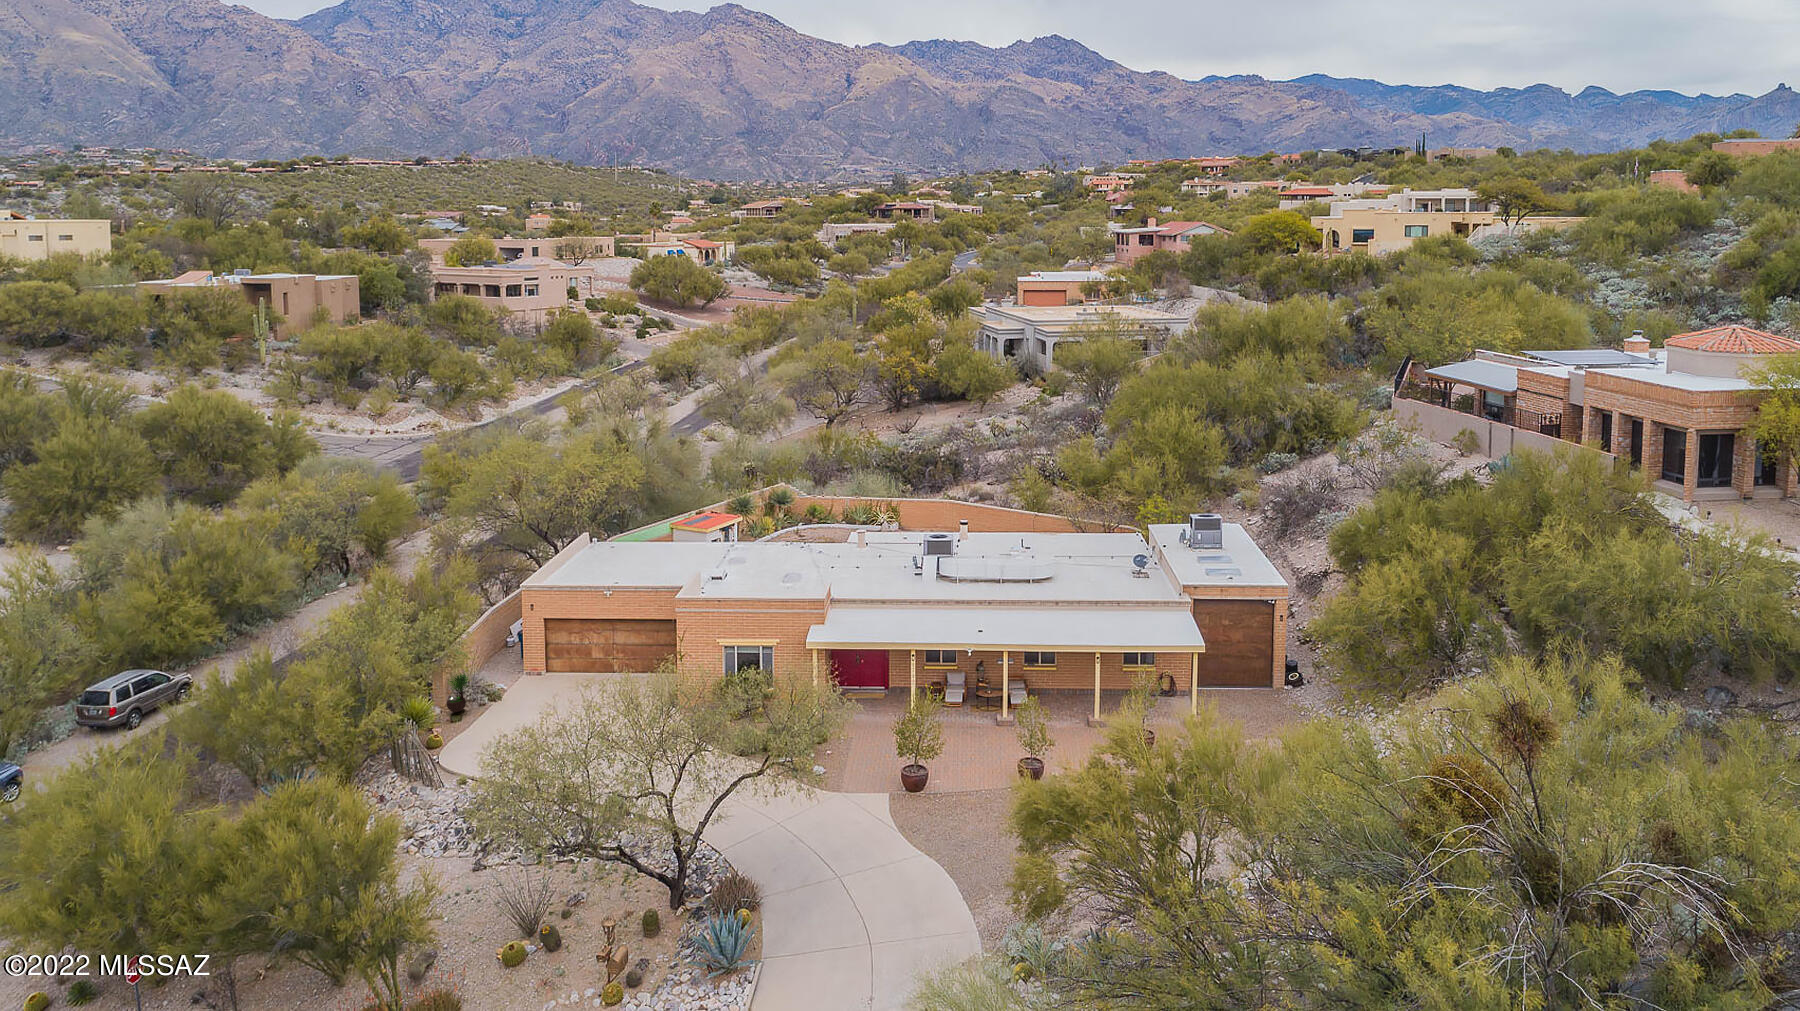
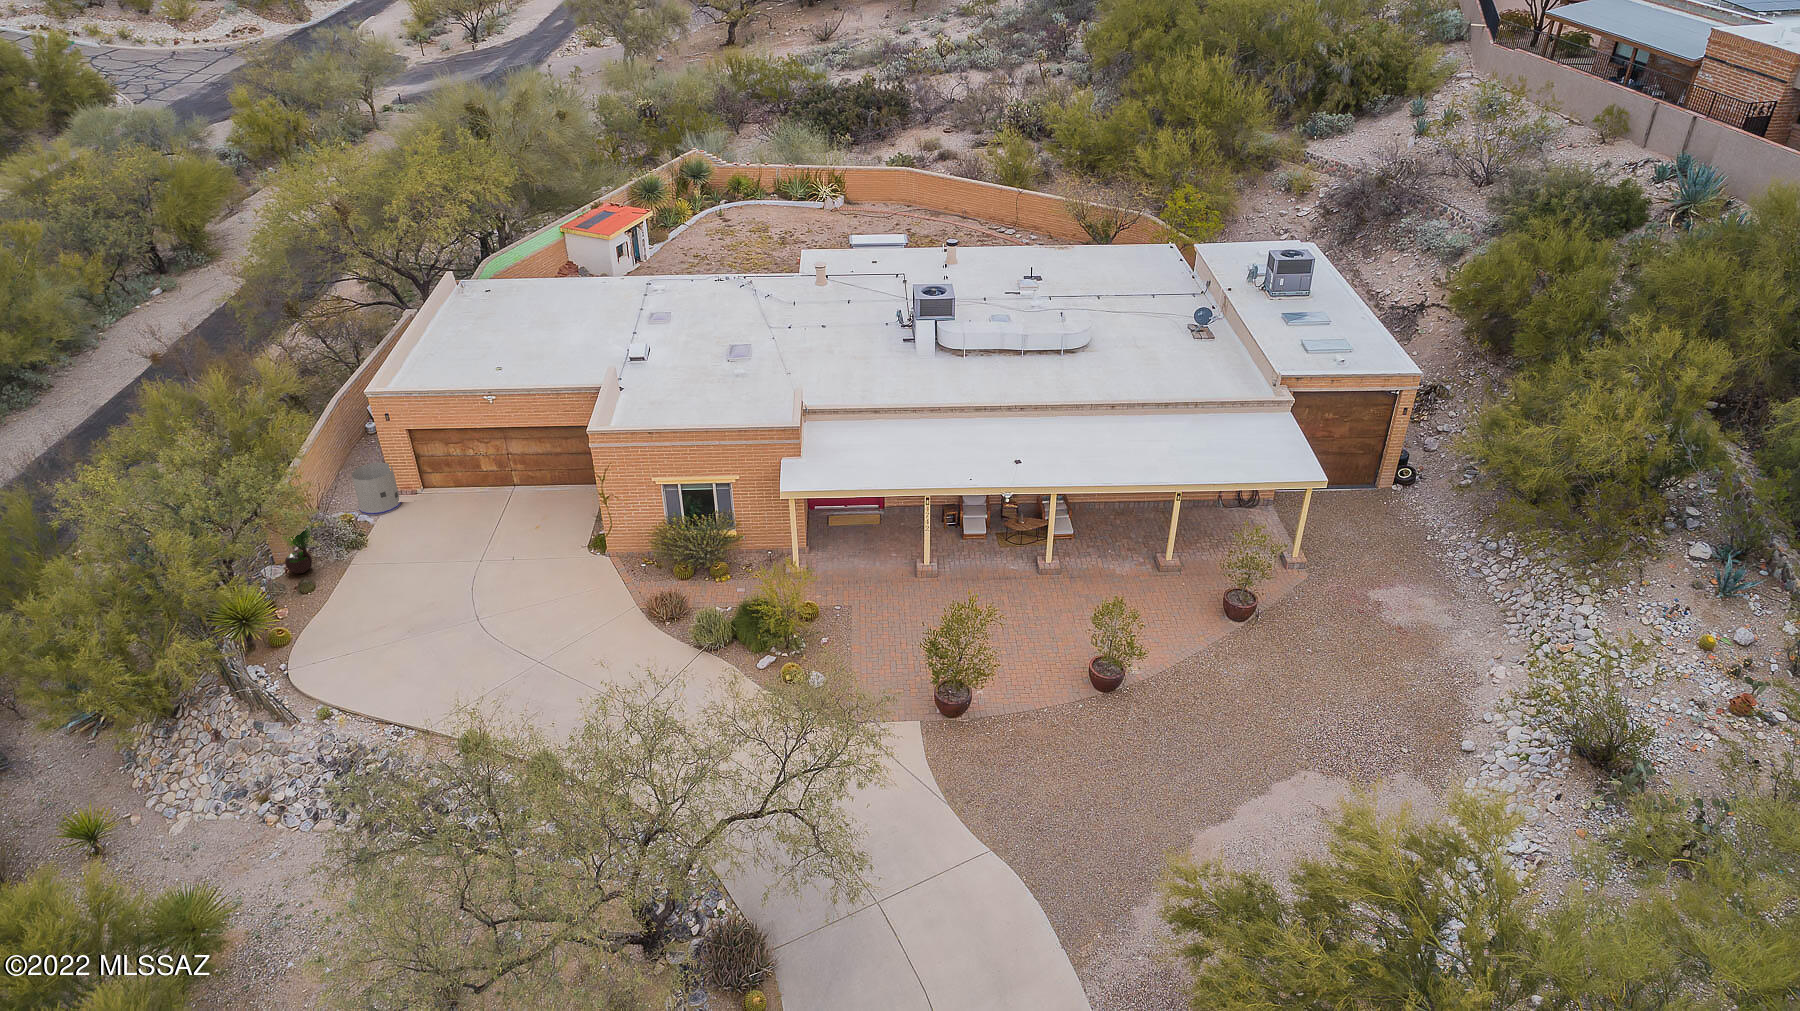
trash can: none [503,645,536,683] -> present [352,463,401,515]

